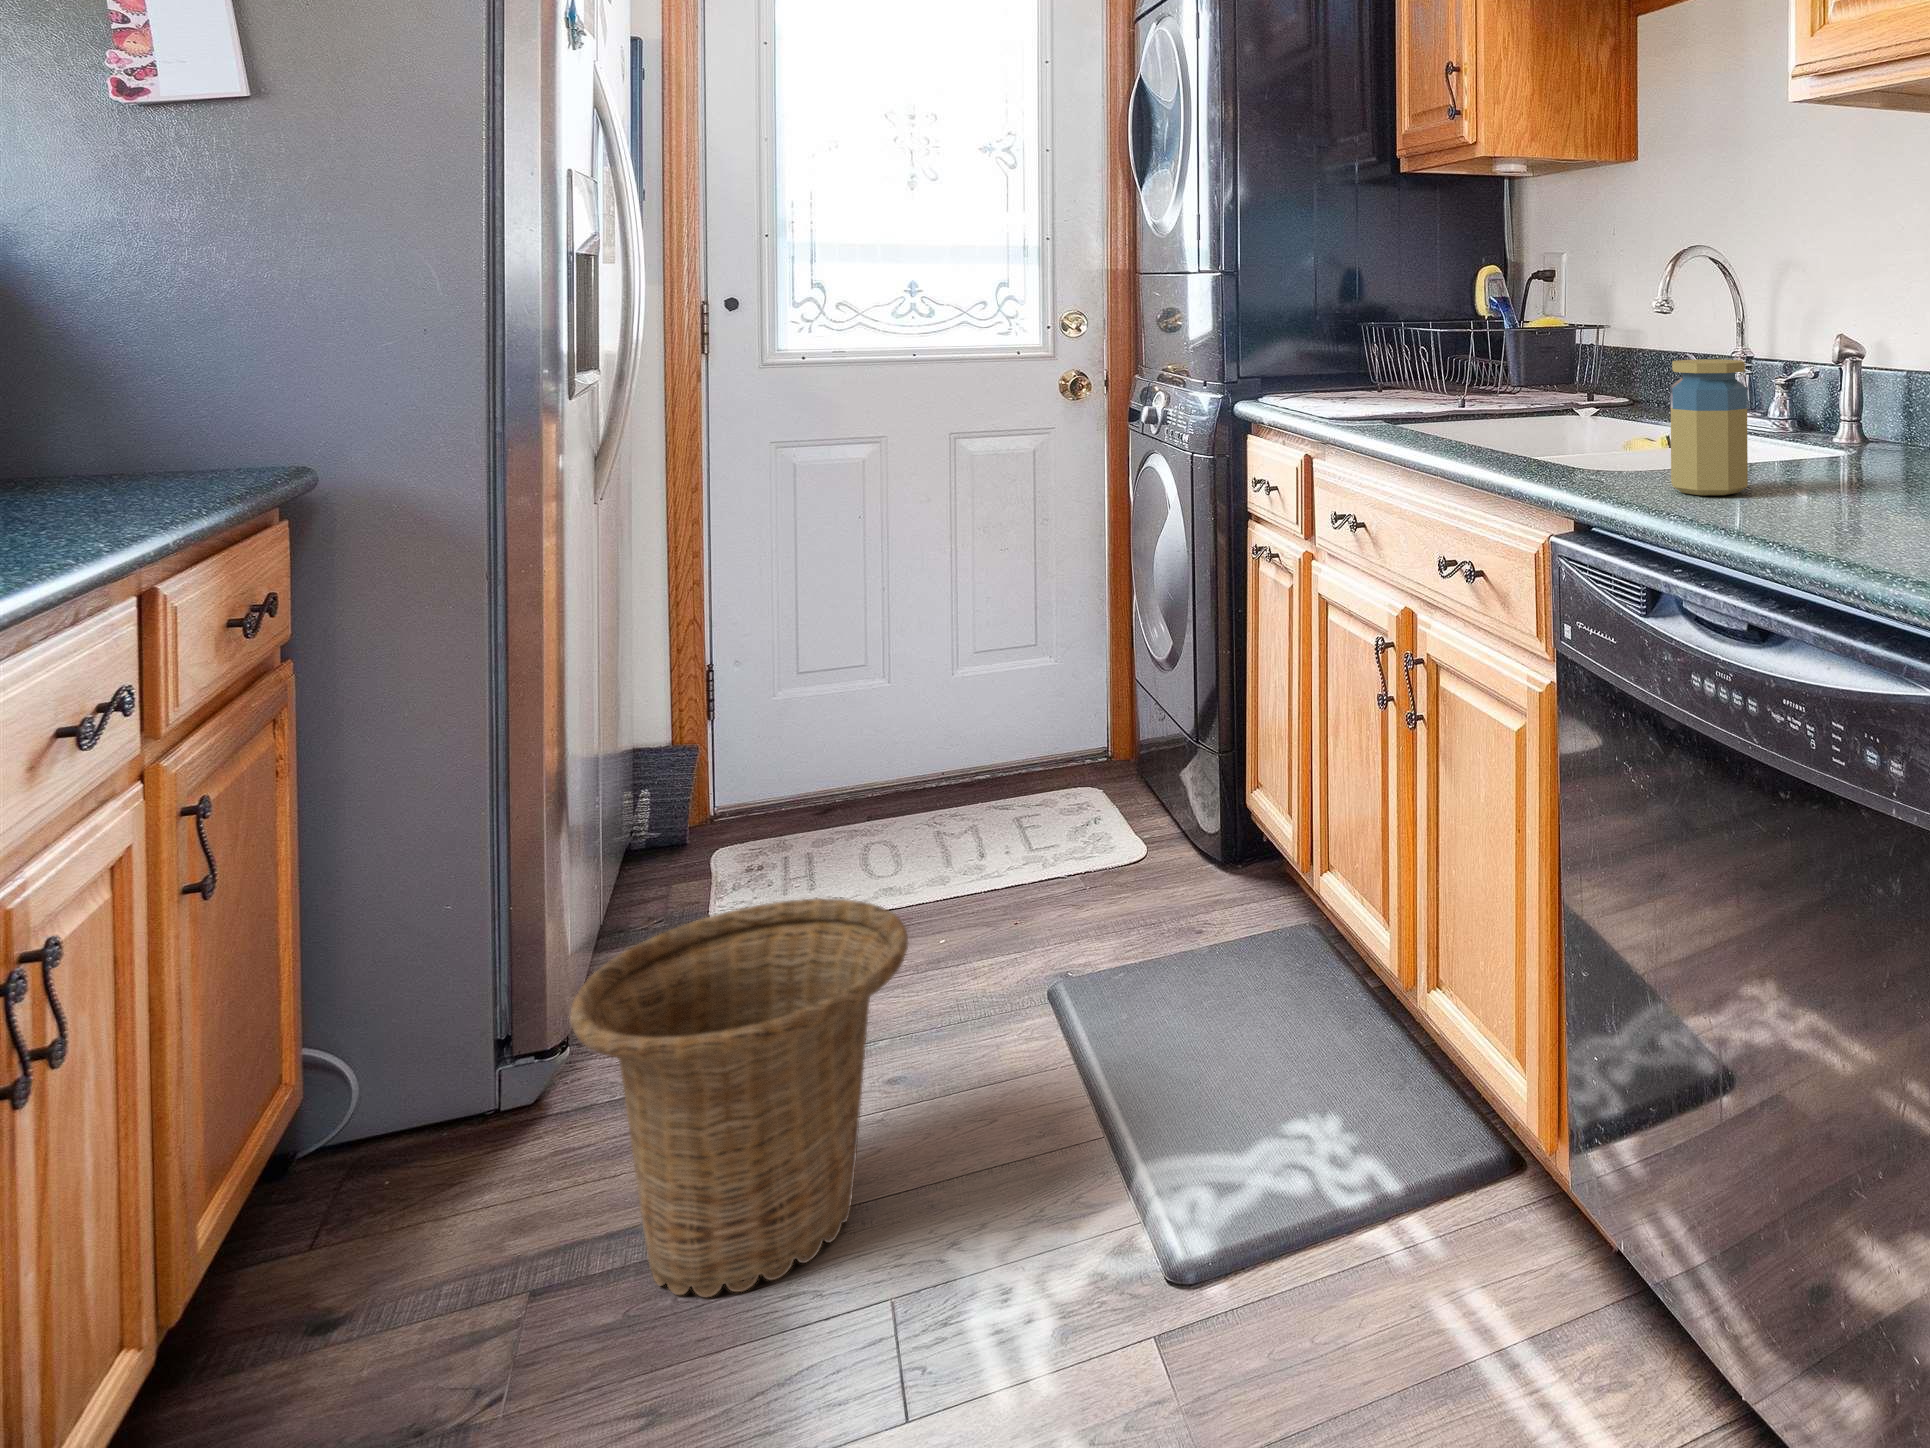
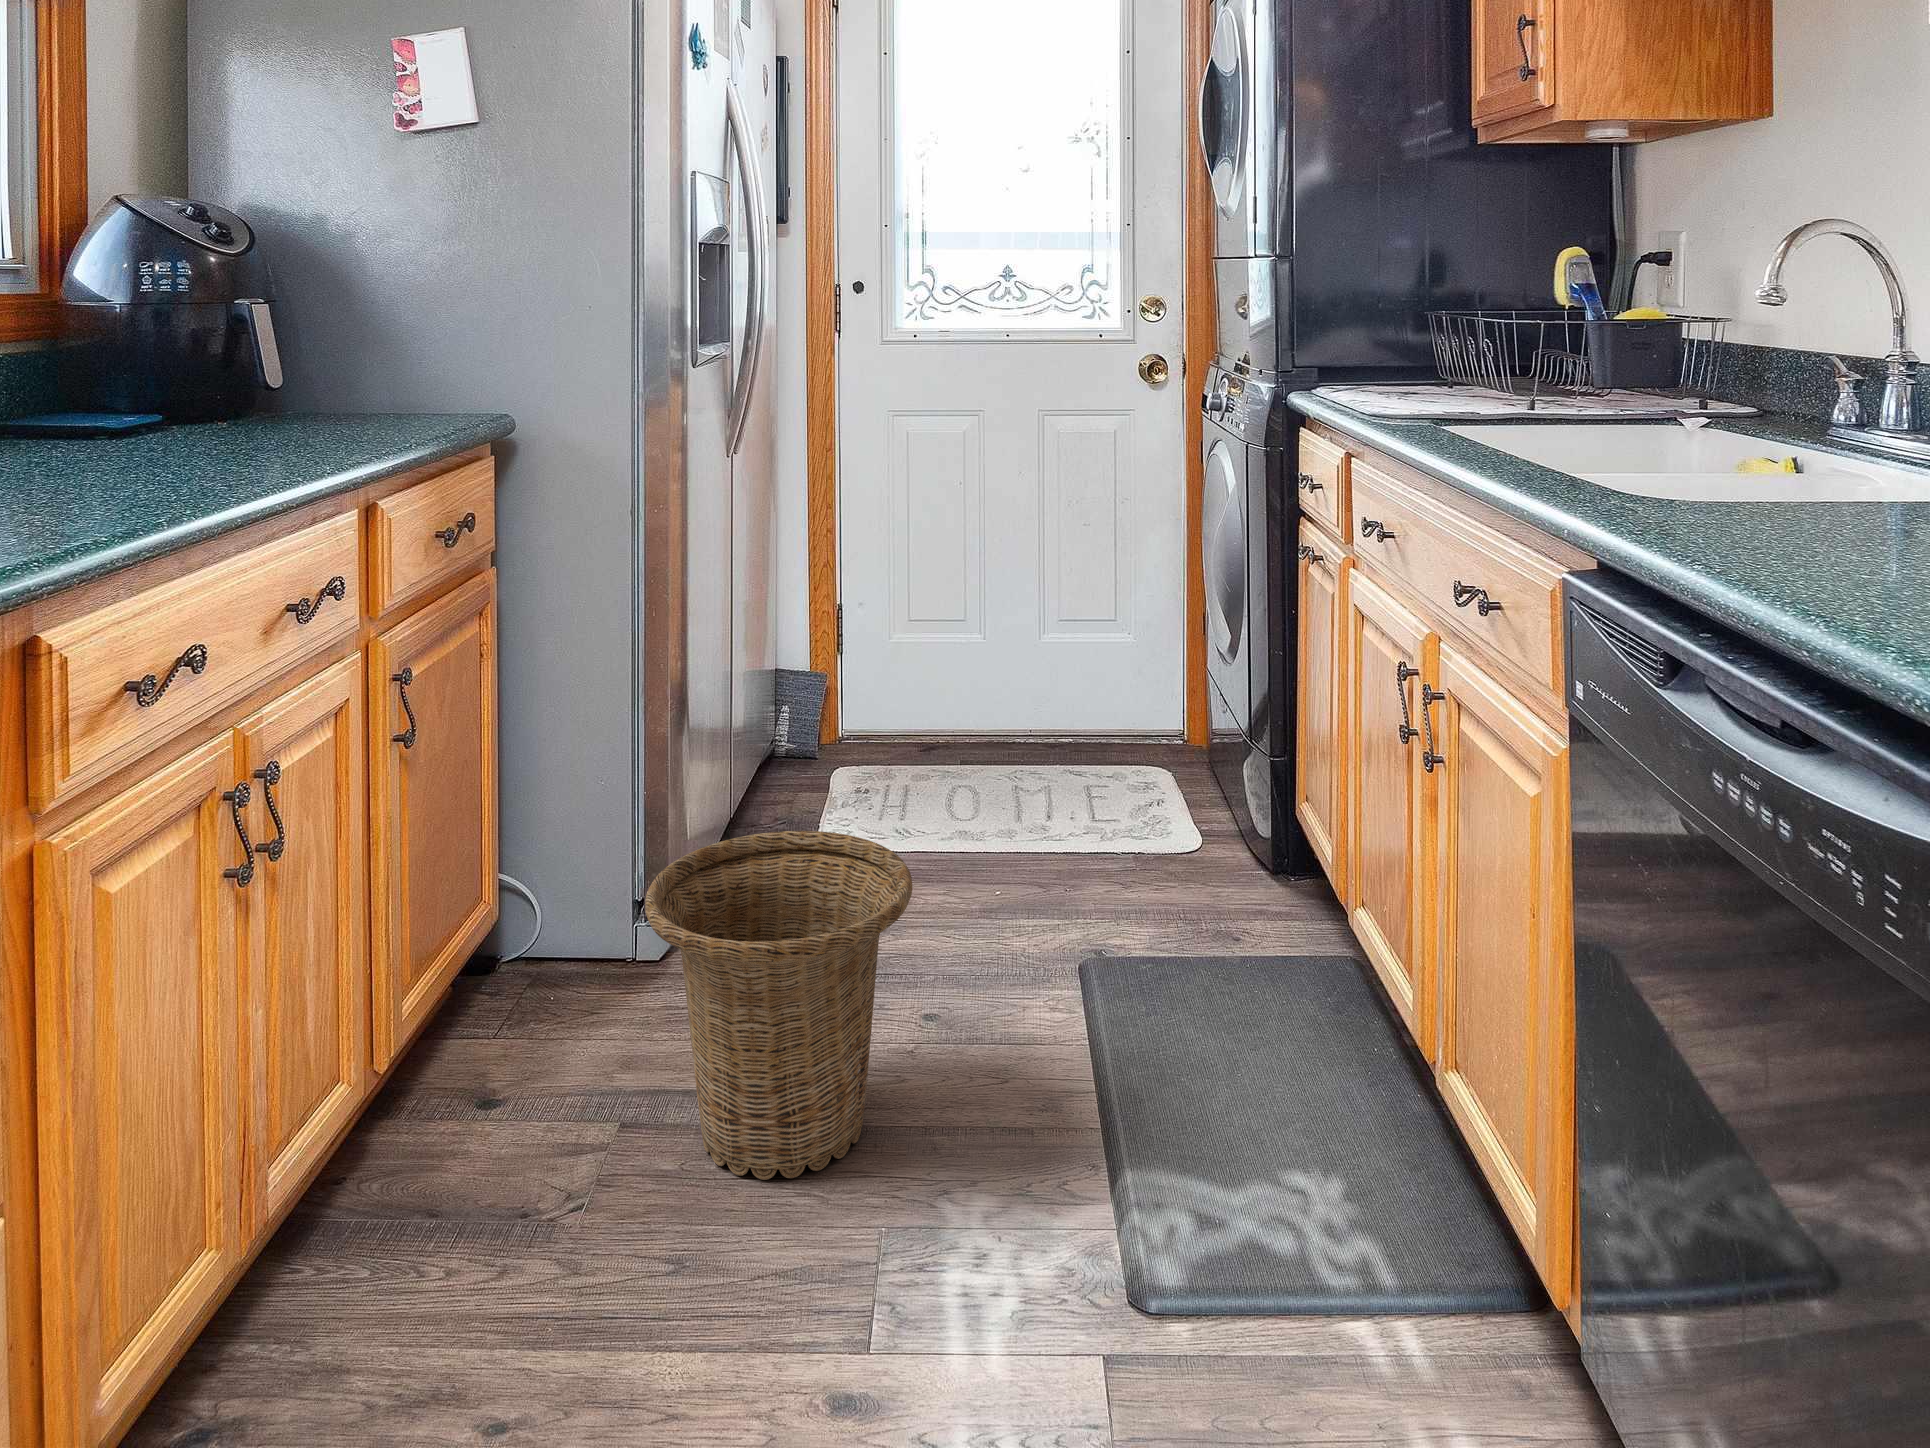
jar: present [1670,359,1748,495] -> none [1724,362,1836,542]

